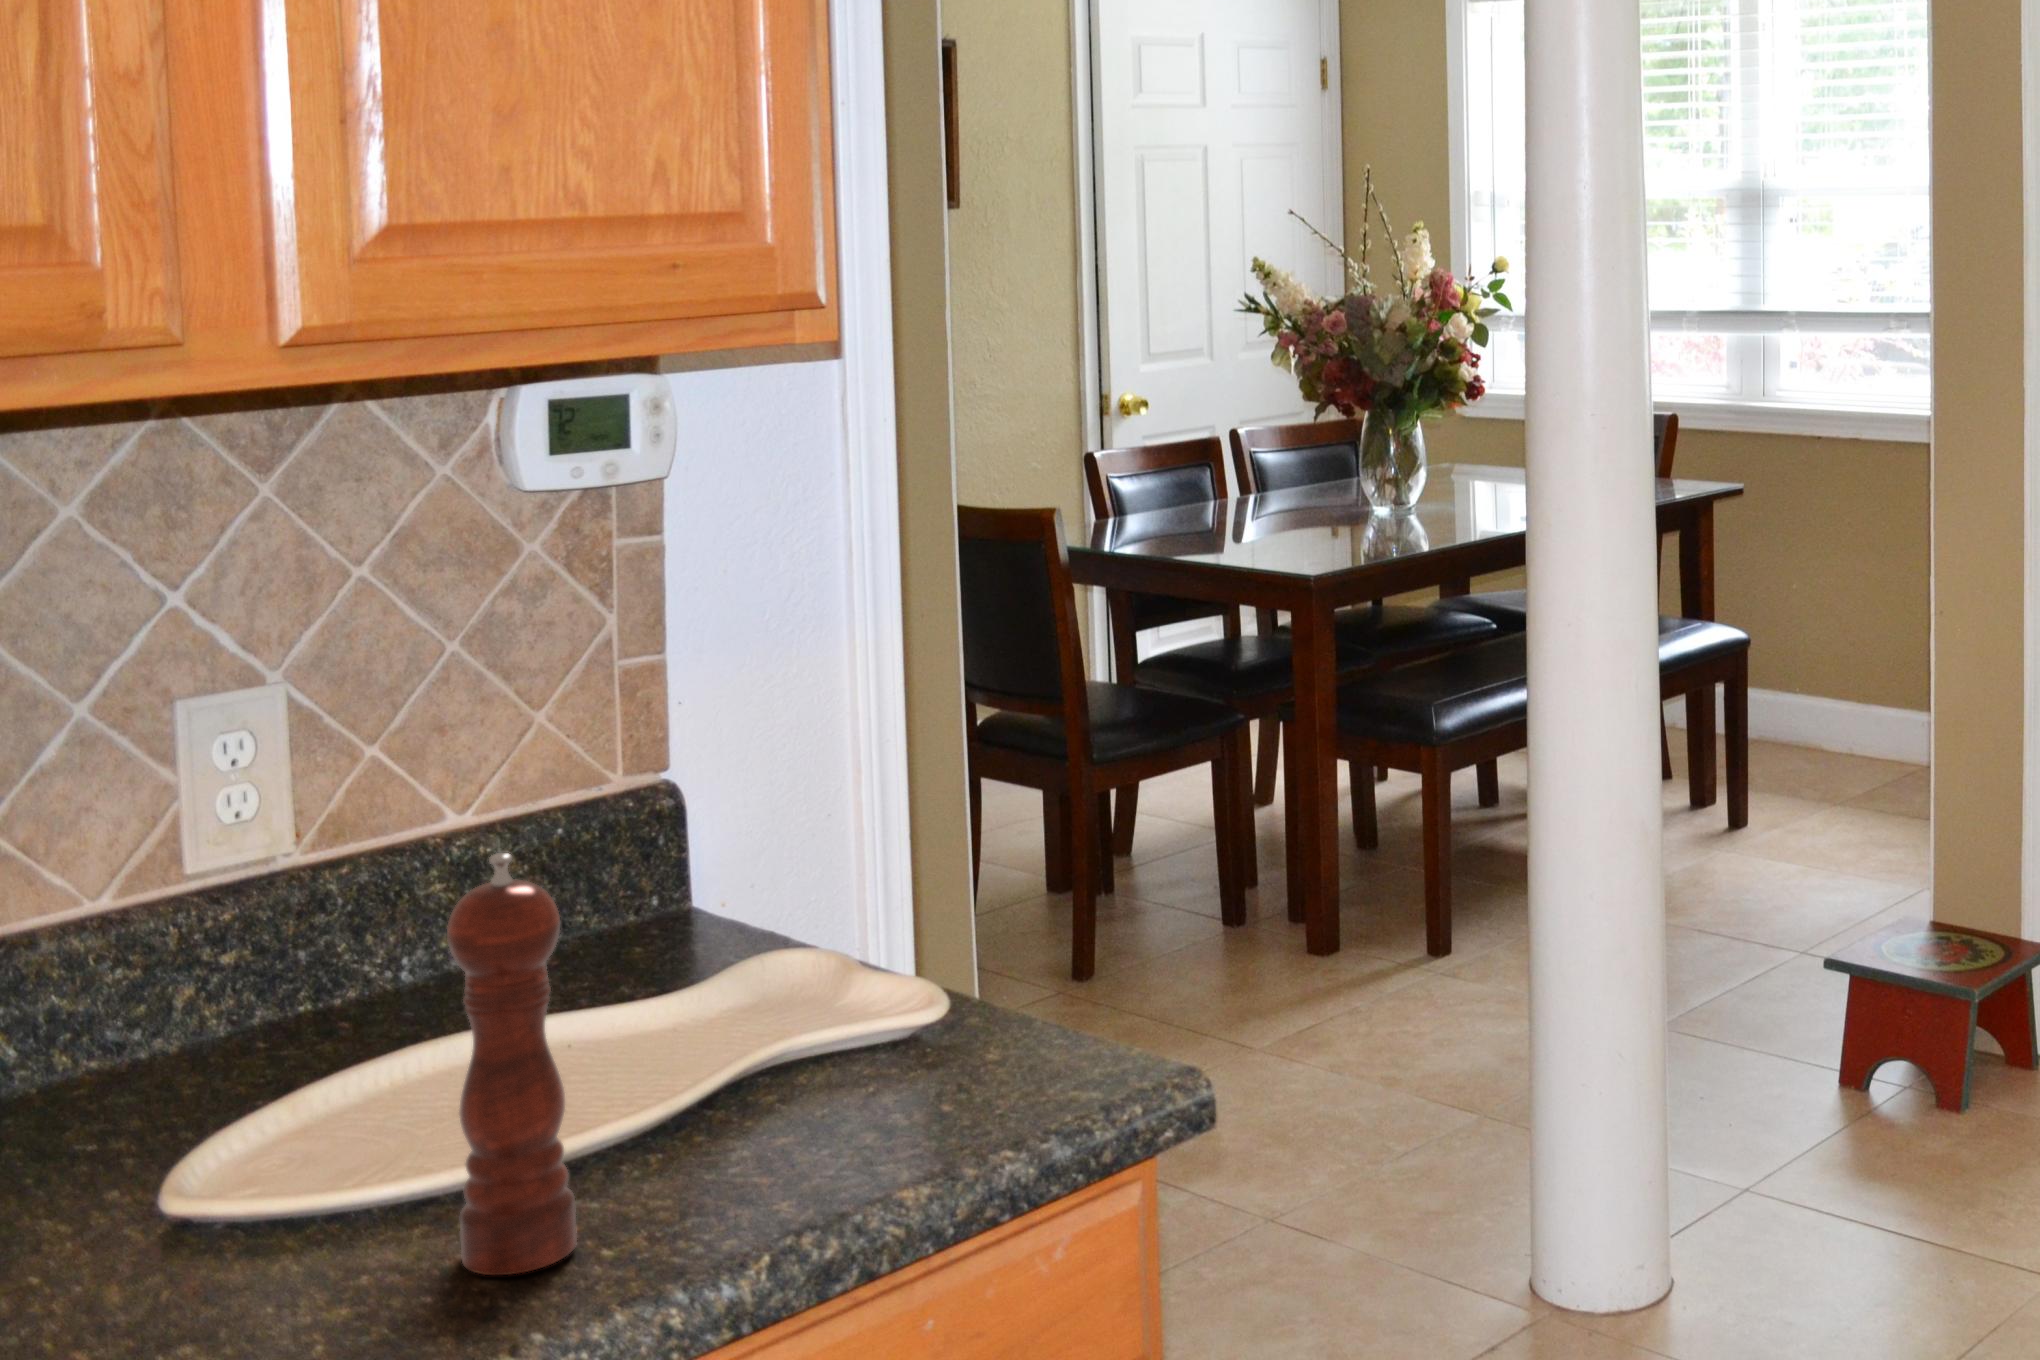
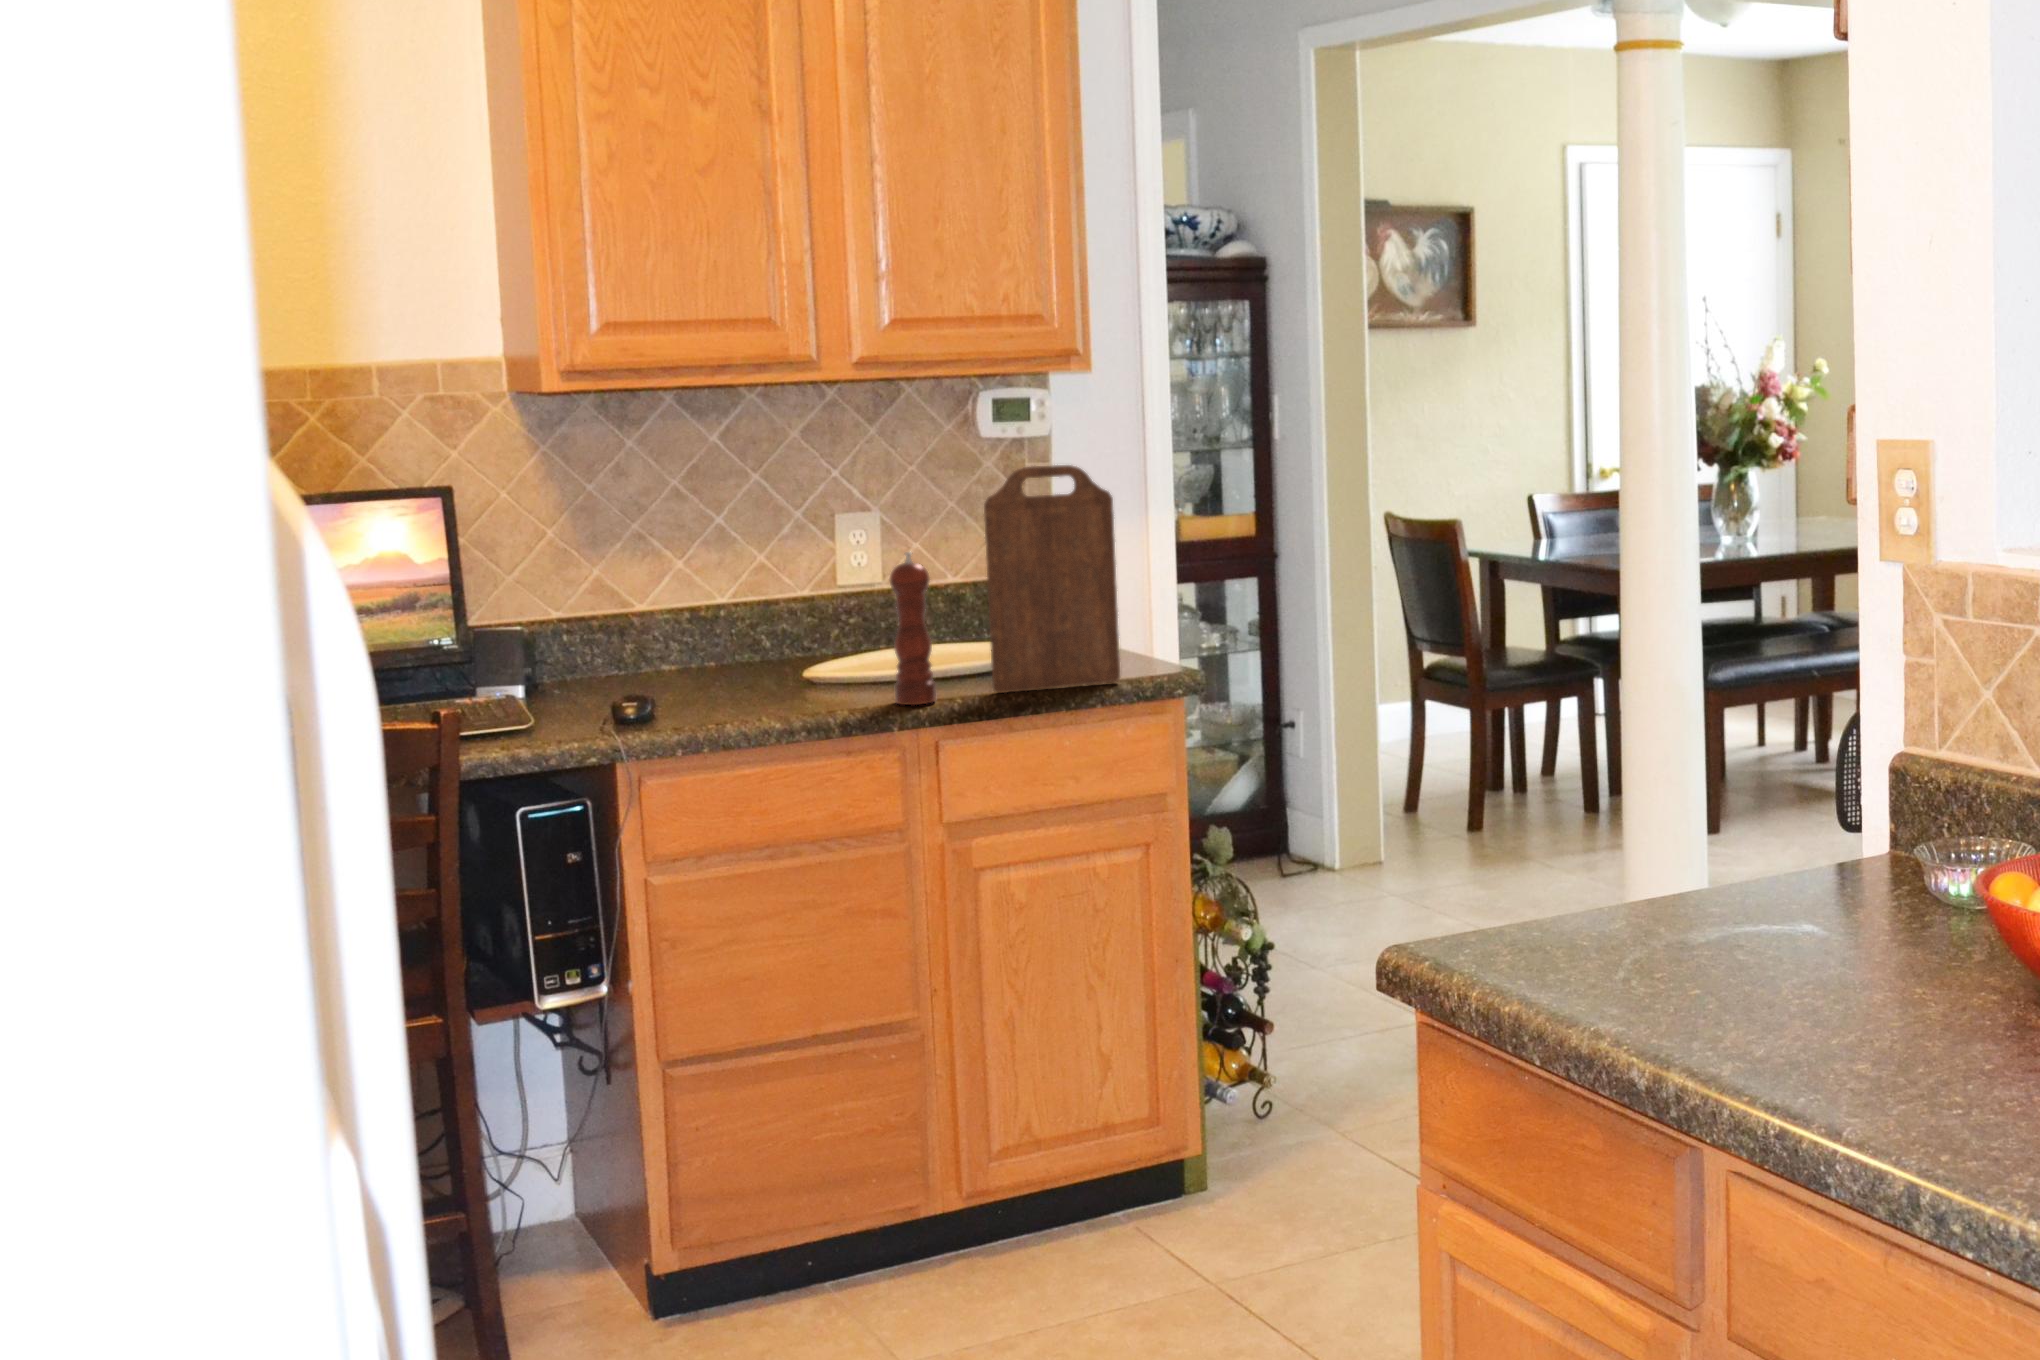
cutting board: none [682,580,992,1178] -> present [984,465,1120,693]

